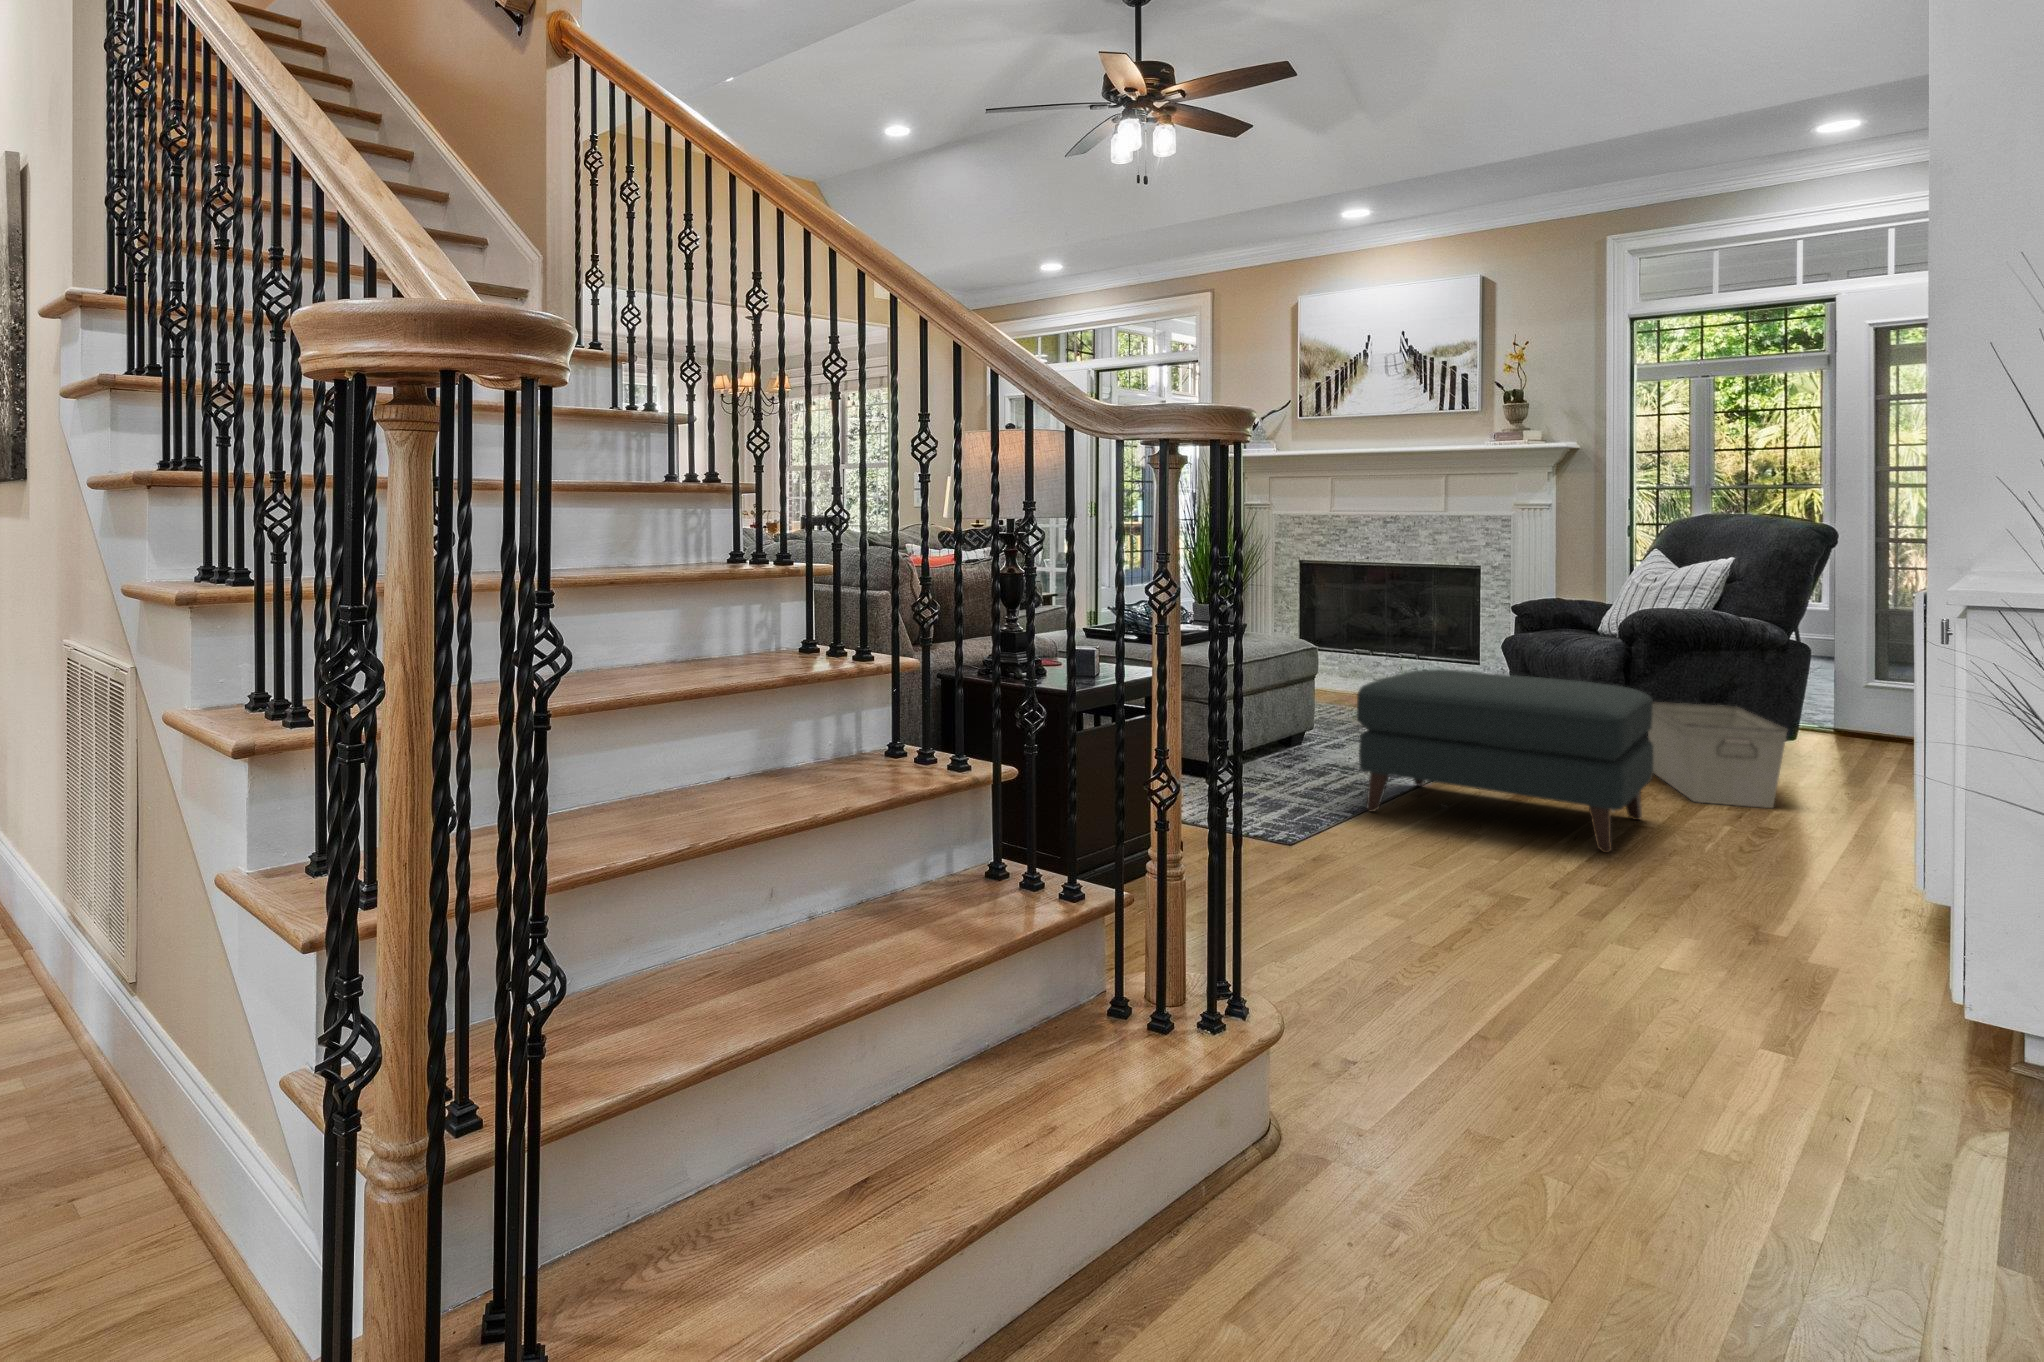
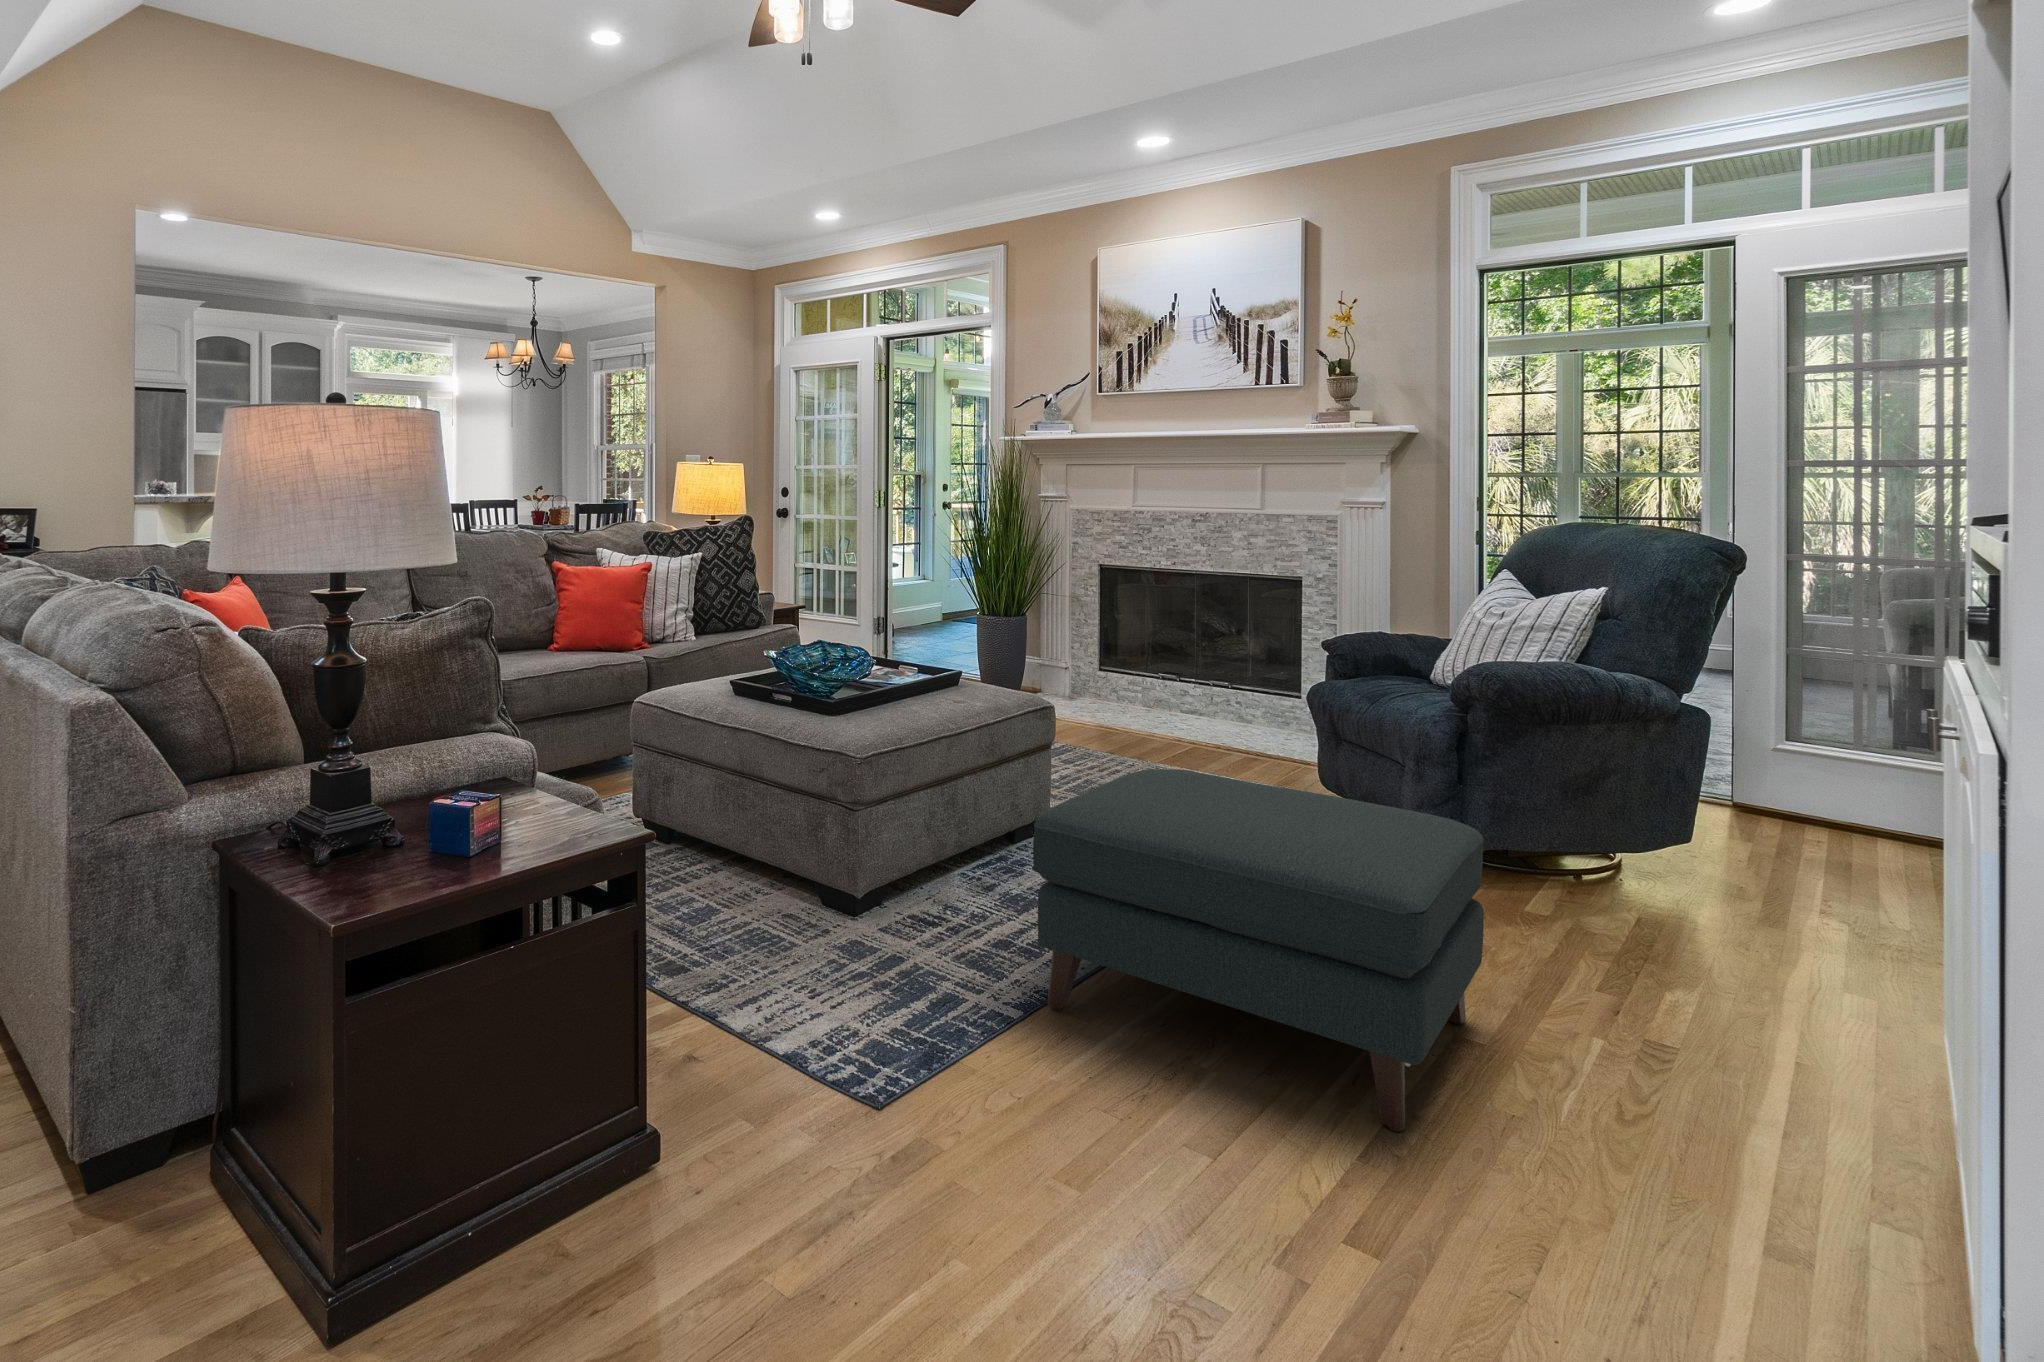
storage bin: present [1648,702,1788,808] -> none [1480,796,1688,986]

